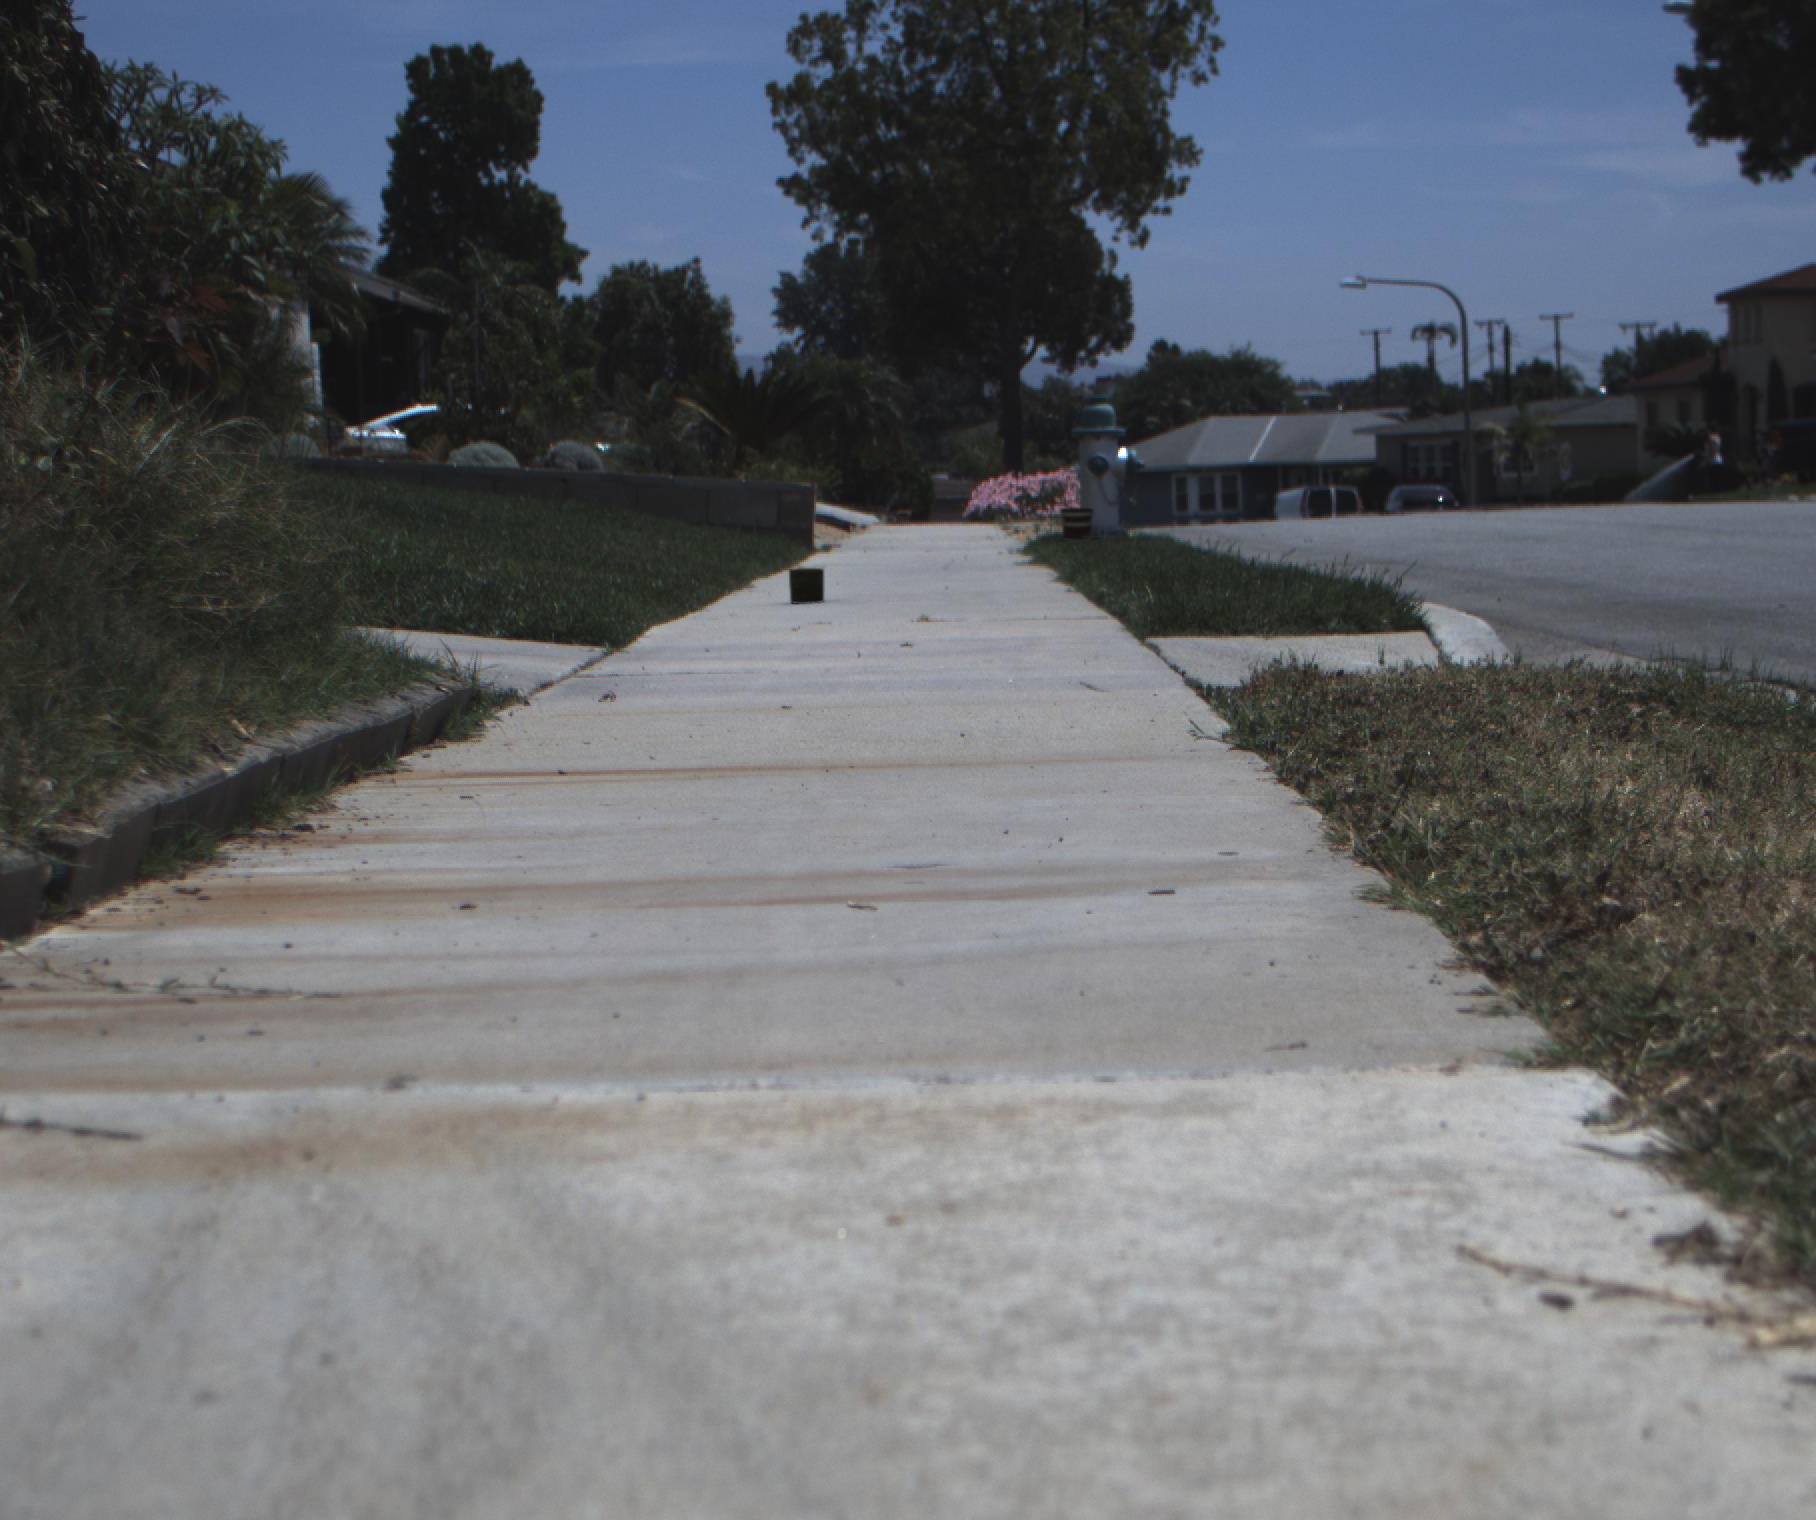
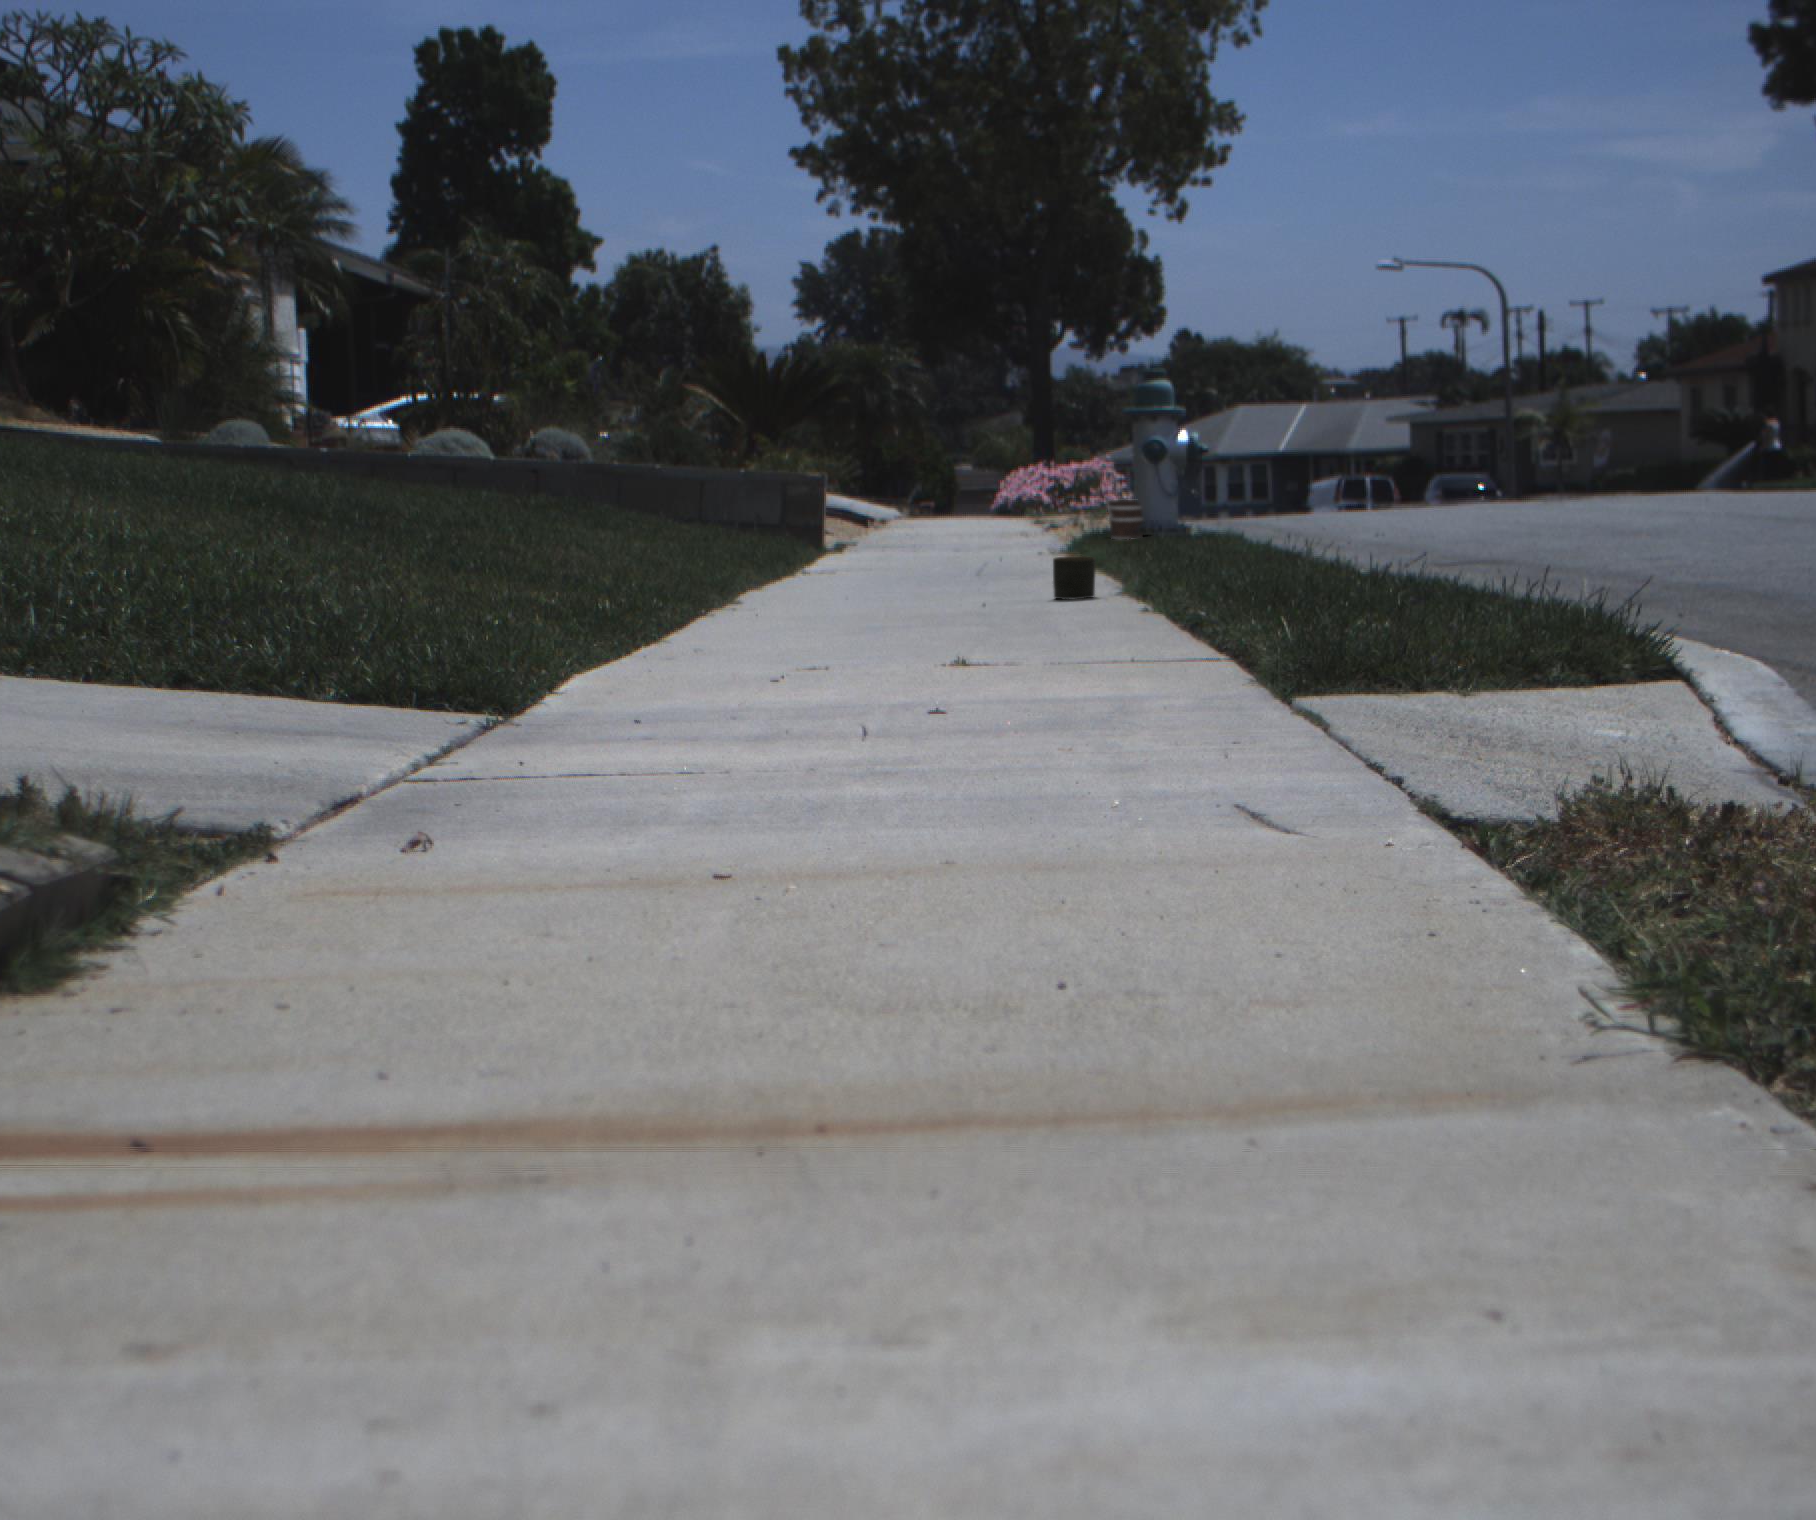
planter: present [789,568,824,604] -> present [1053,556,1096,600]

